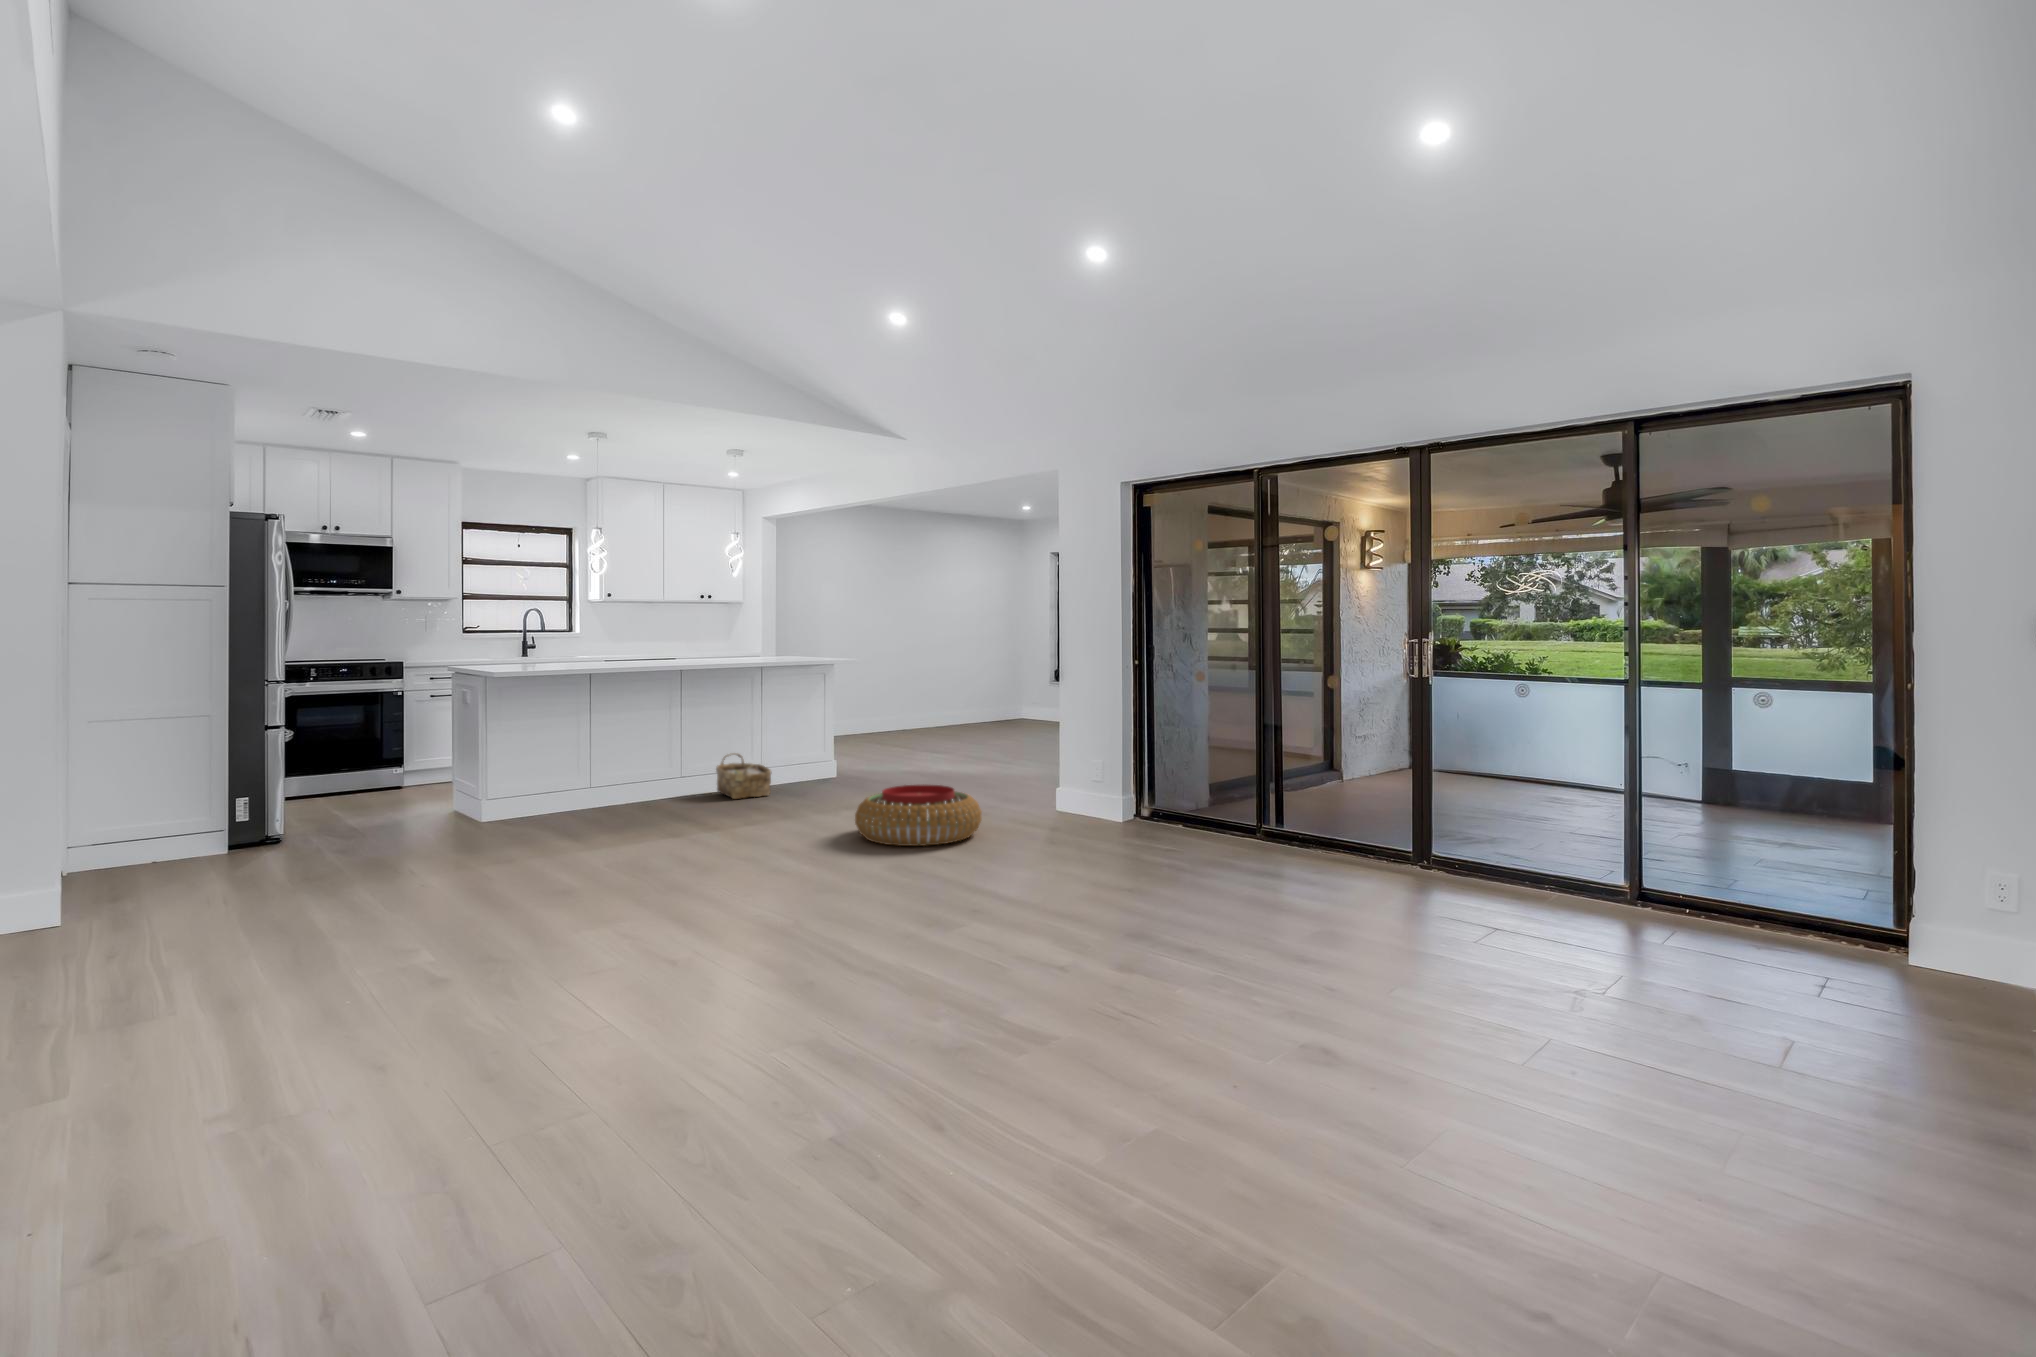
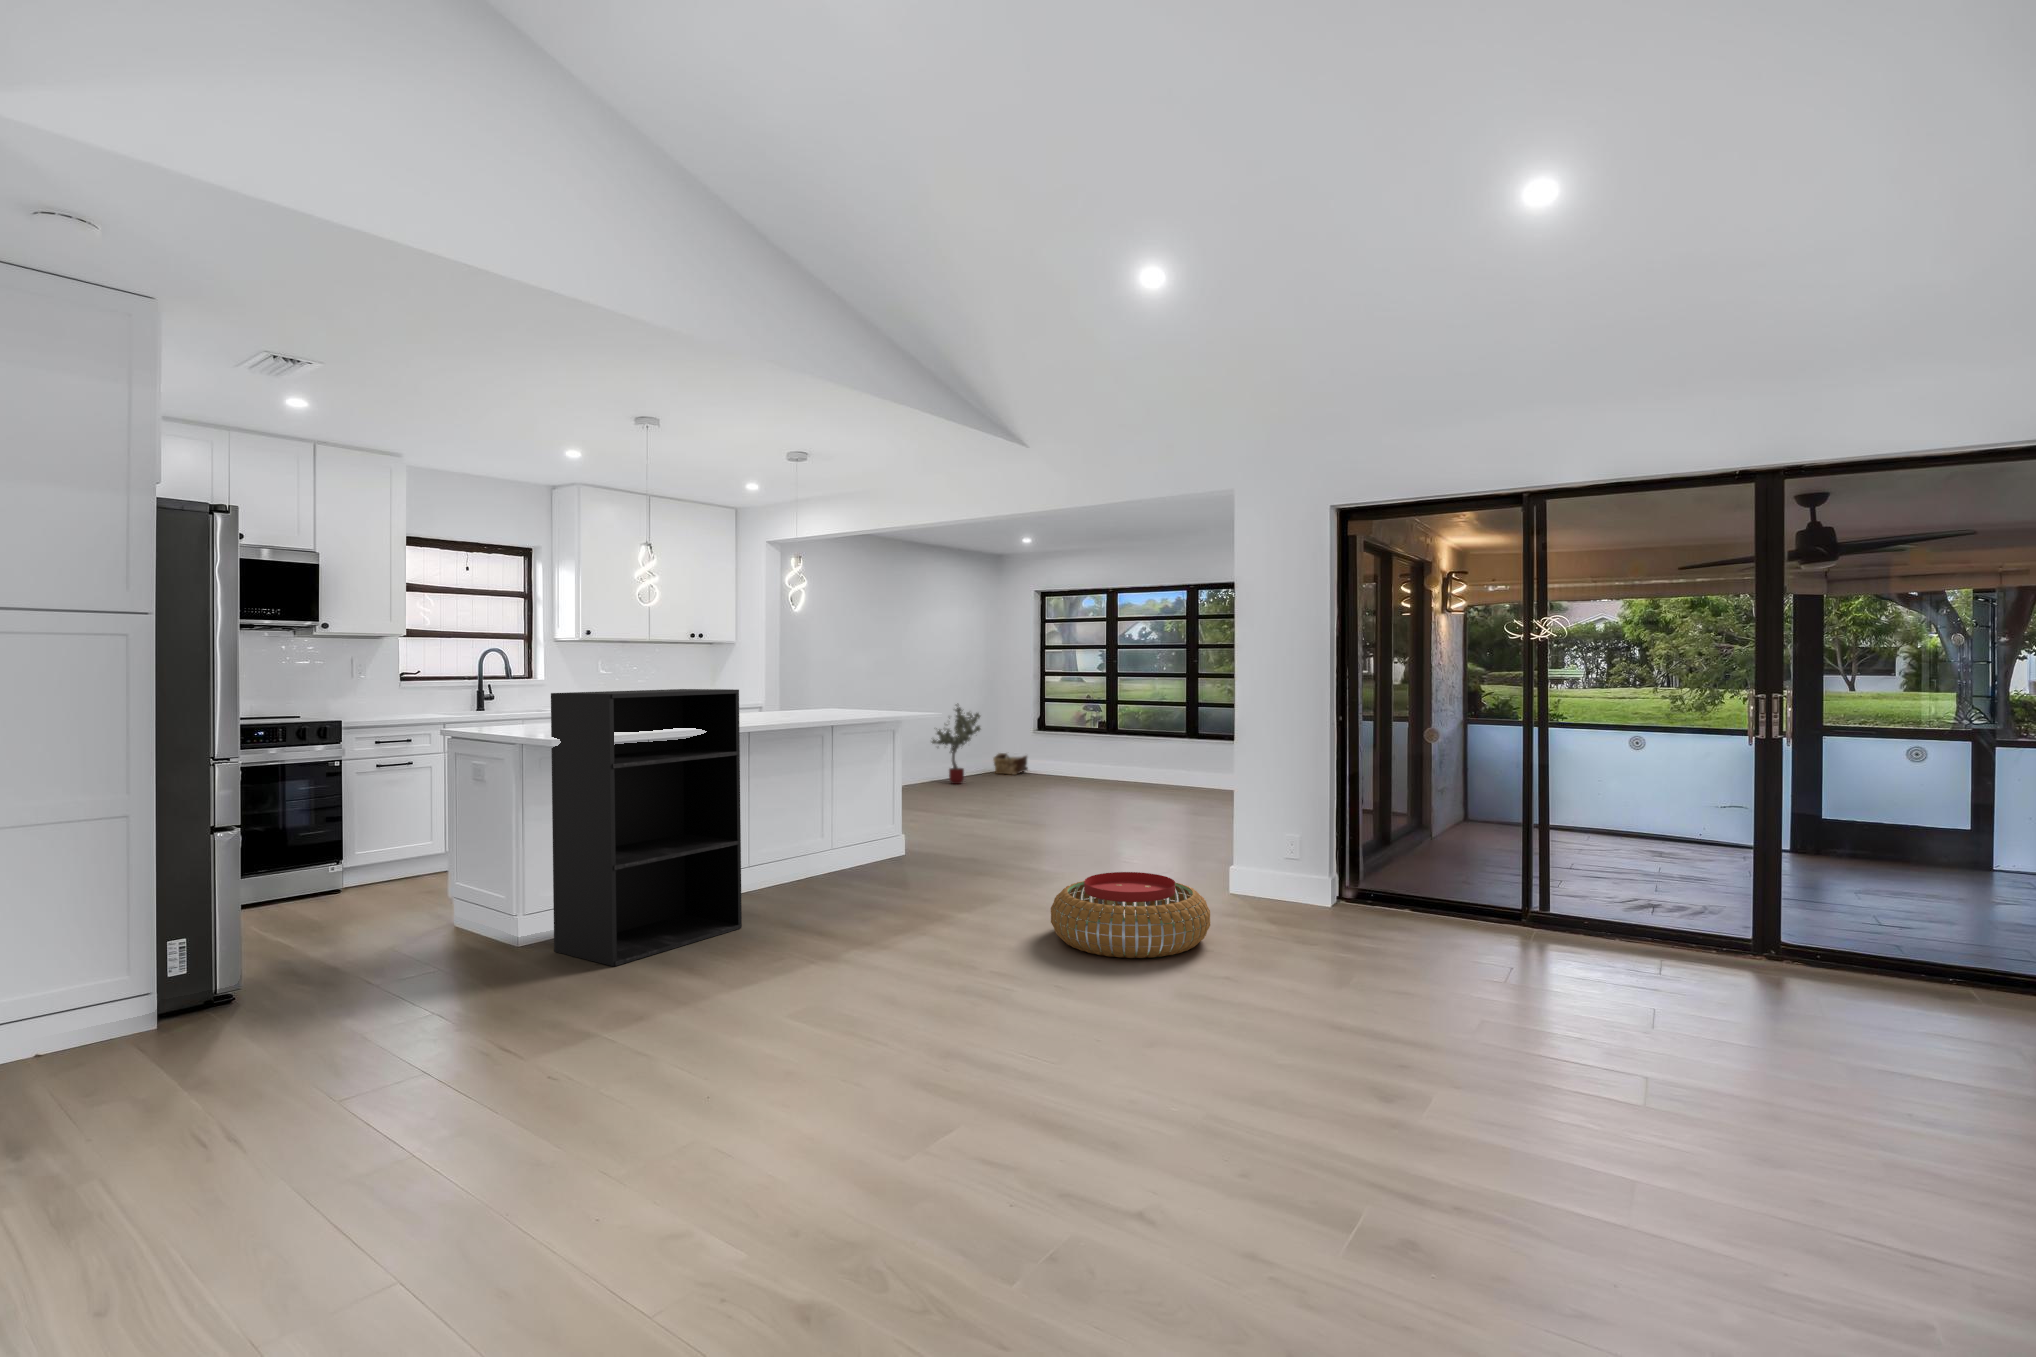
bookshelf: none [498,637,647,835] -> present [551,689,742,966]
potted tree: none [936,659,987,732] -> present [932,704,980,784]
woven basket: present [716,753,771,799] -> present [993,753,1028,775]

